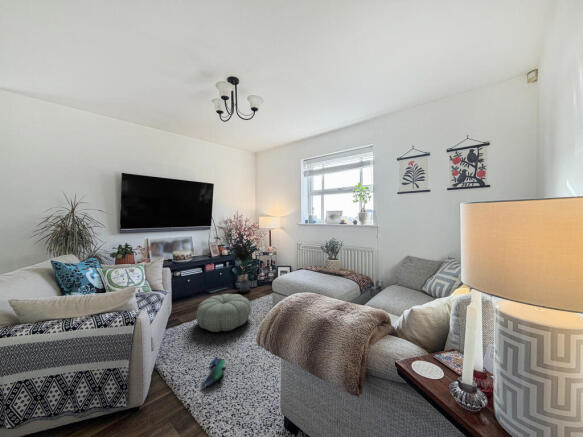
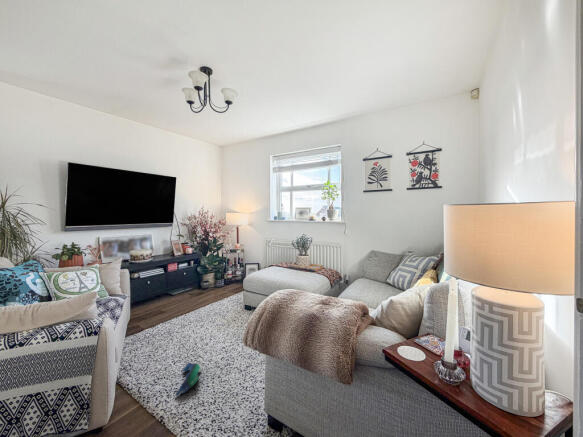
potted plant: present [231,244,260,292] -> none [192,240,230,292]
pouf: present [197,294,251,332] -> none [162,295,222,336]

